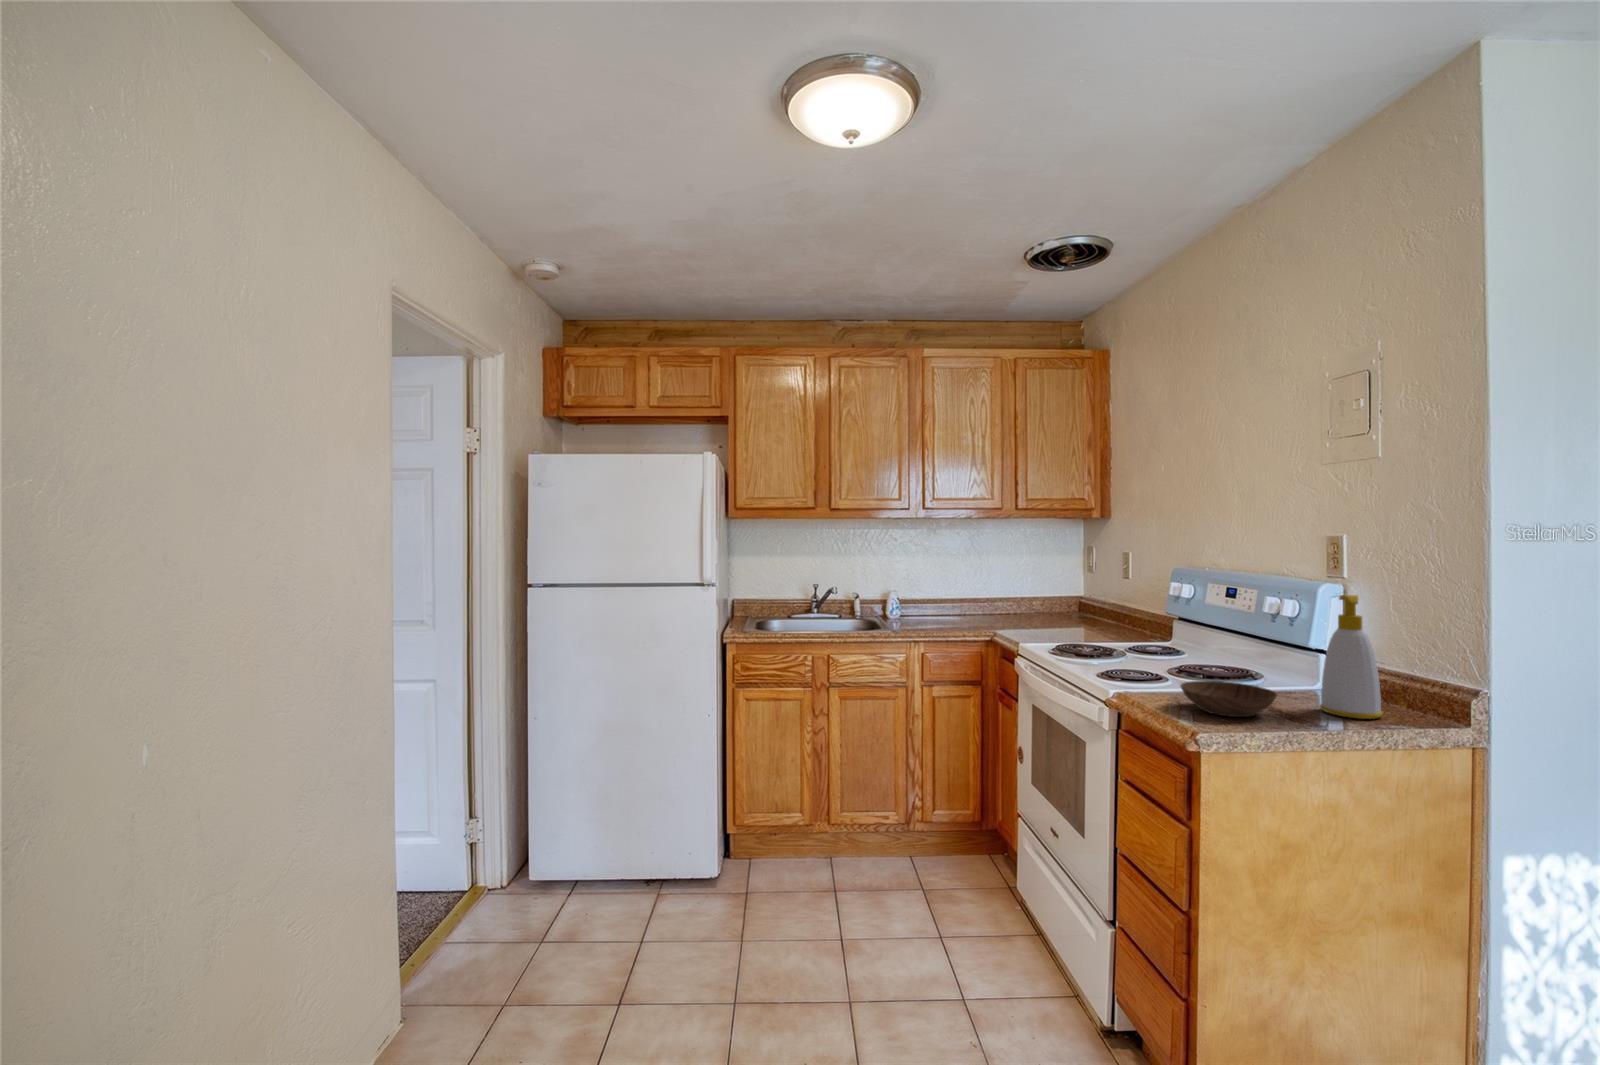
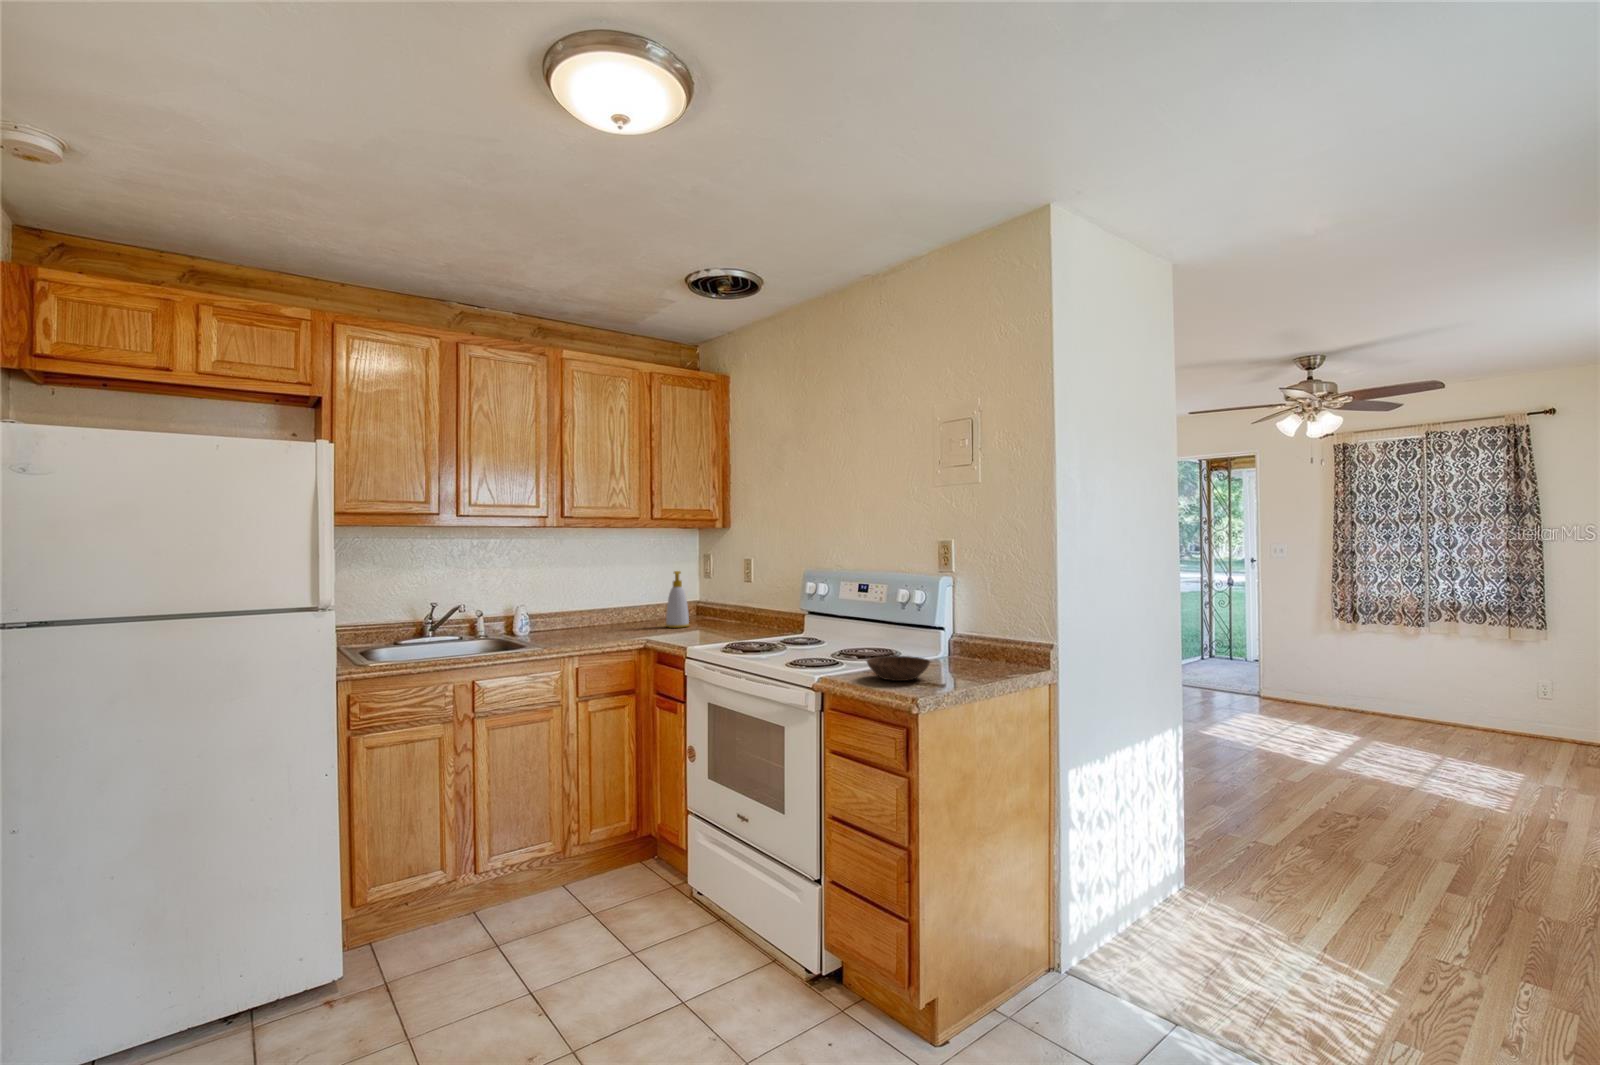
soap bottle: present [1320,595,1383,719] -> present [666,571,689,628]

